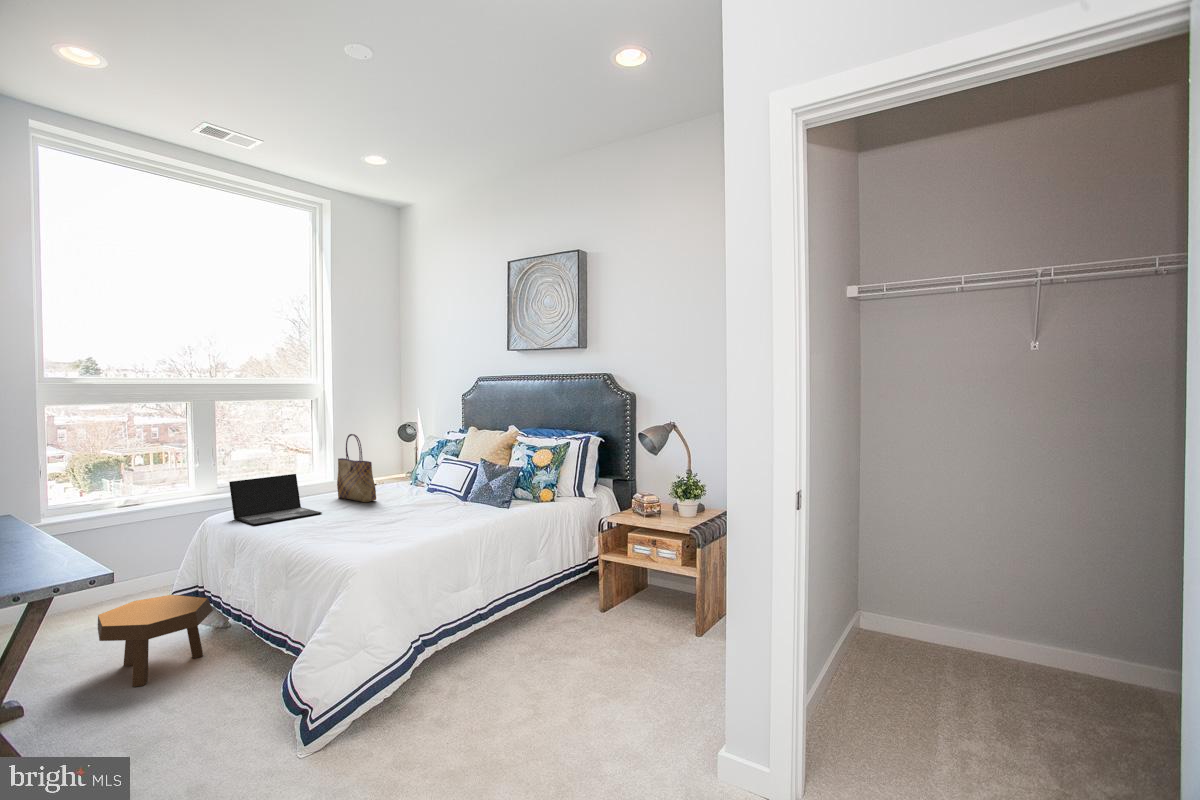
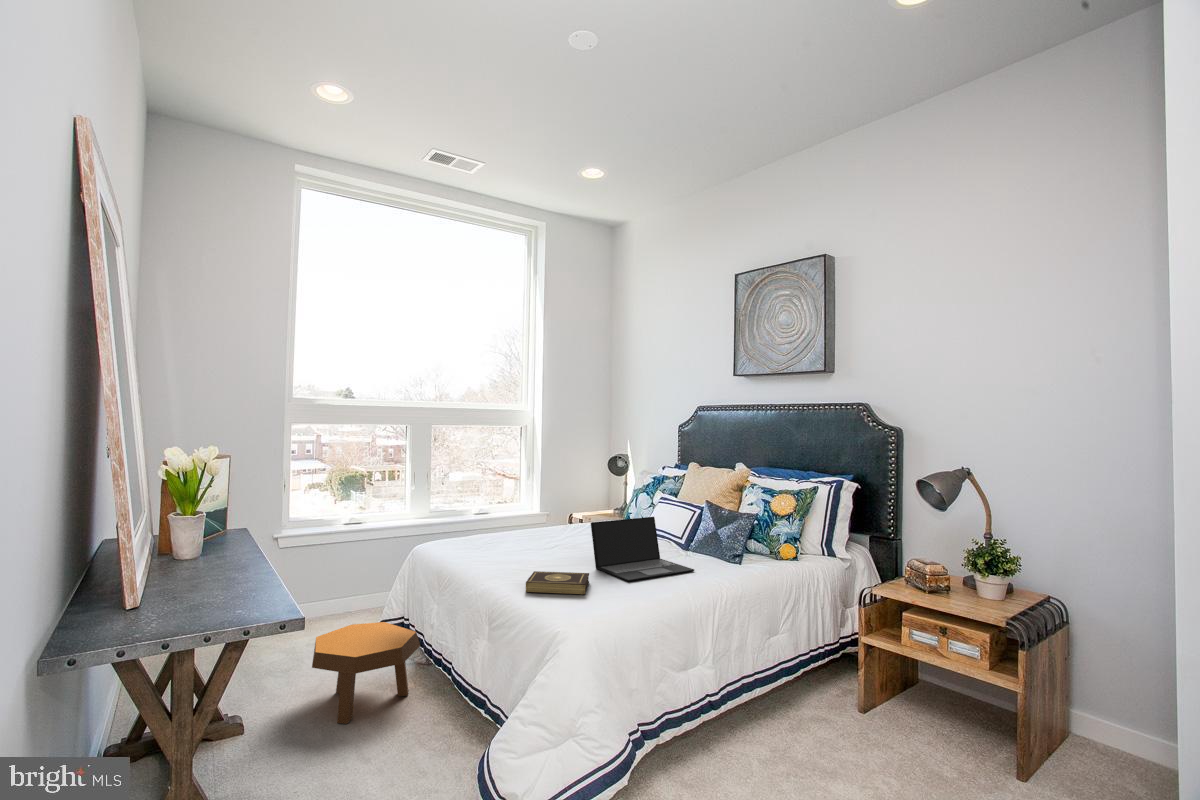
tote bag: present [337,434,376,502] -> none [550,463,589,539]
laptop: present [229,474,322,525] -> present [591,517,694,581]
book: none [318,526,376,546] -> present [526,571,589,594]

